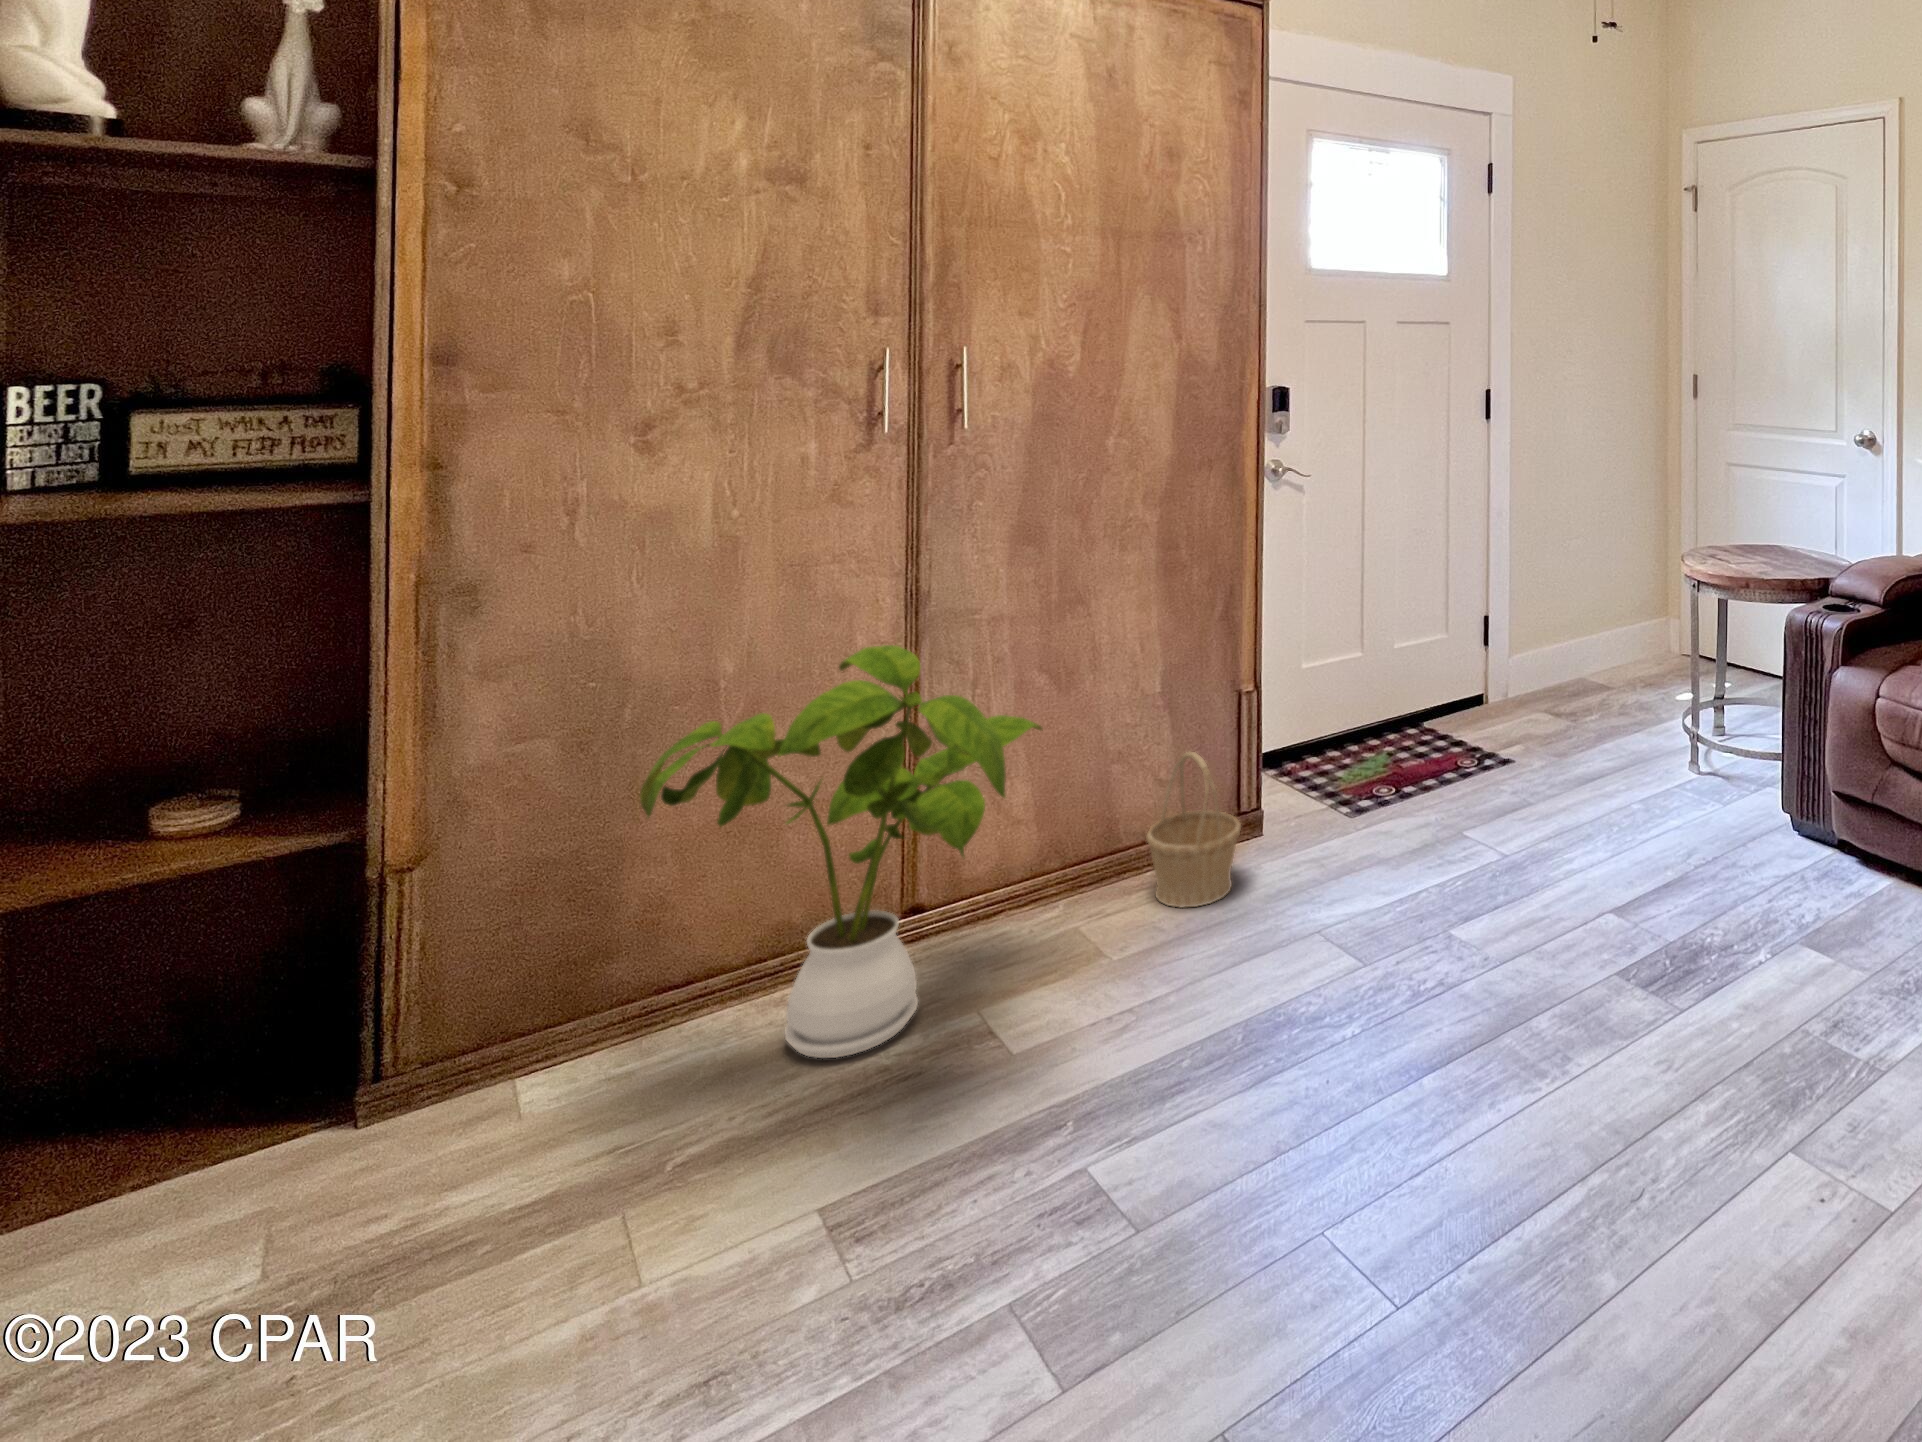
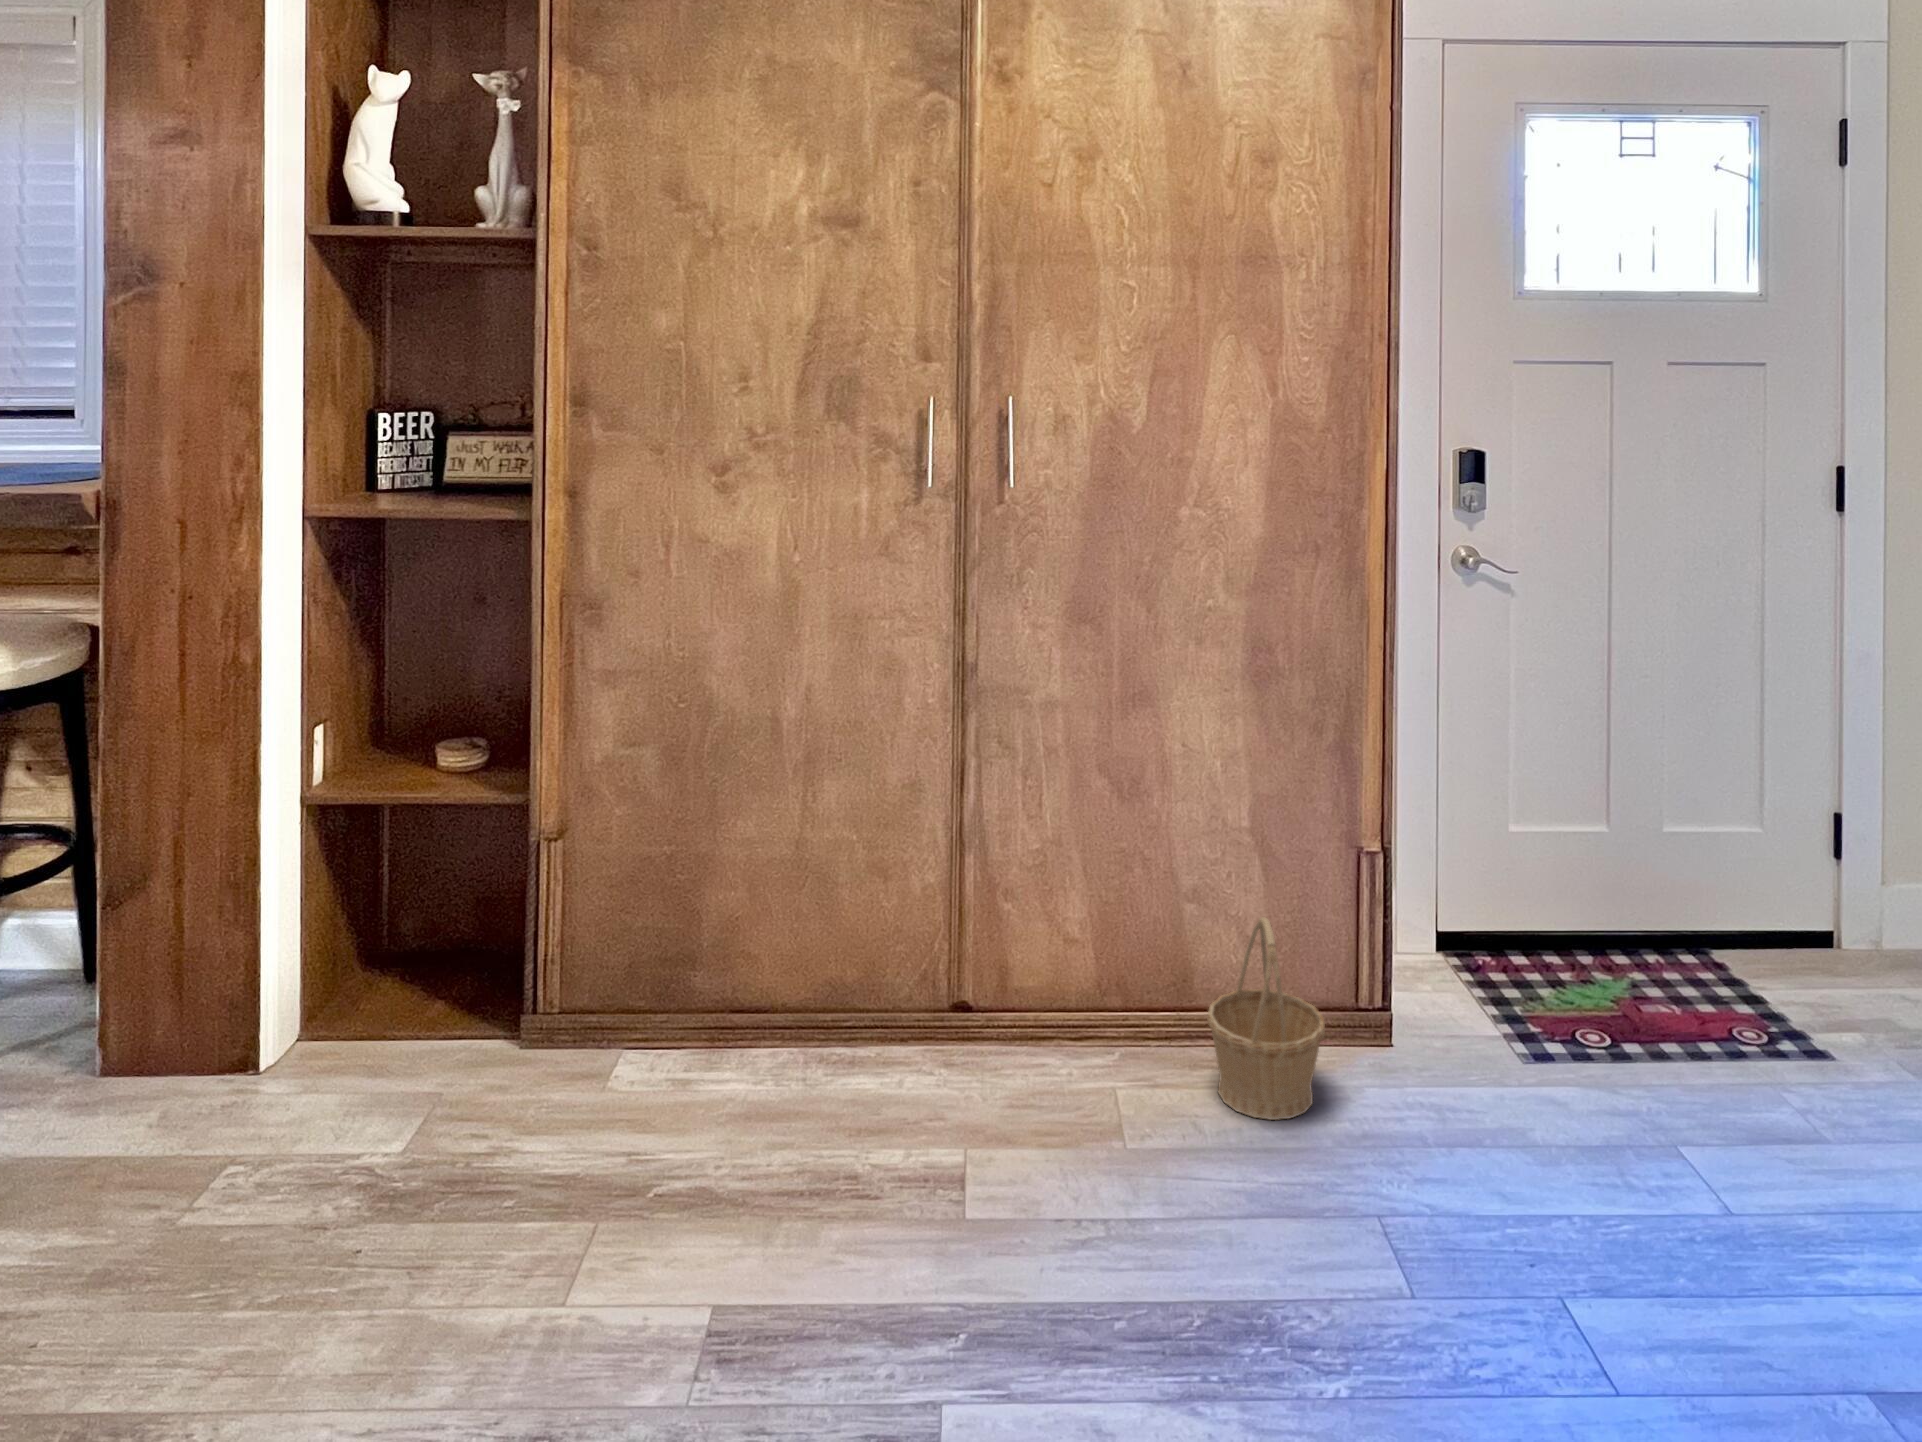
house plant: present [640,645,1042,1058] -> none [672,726,1075,1149]

